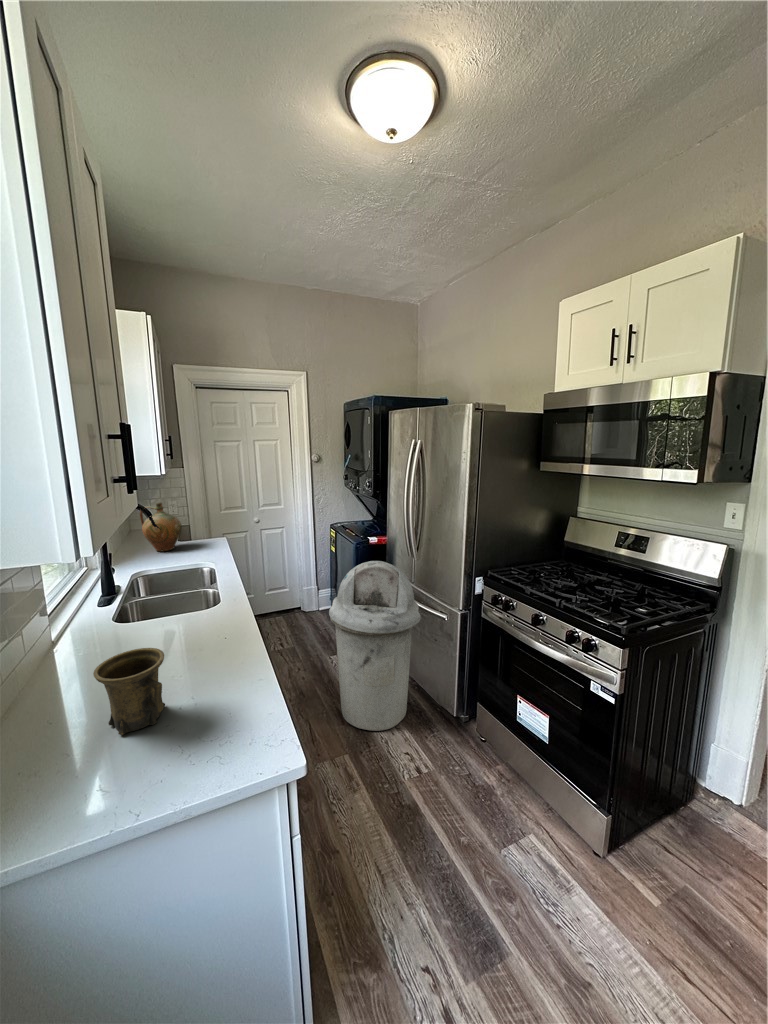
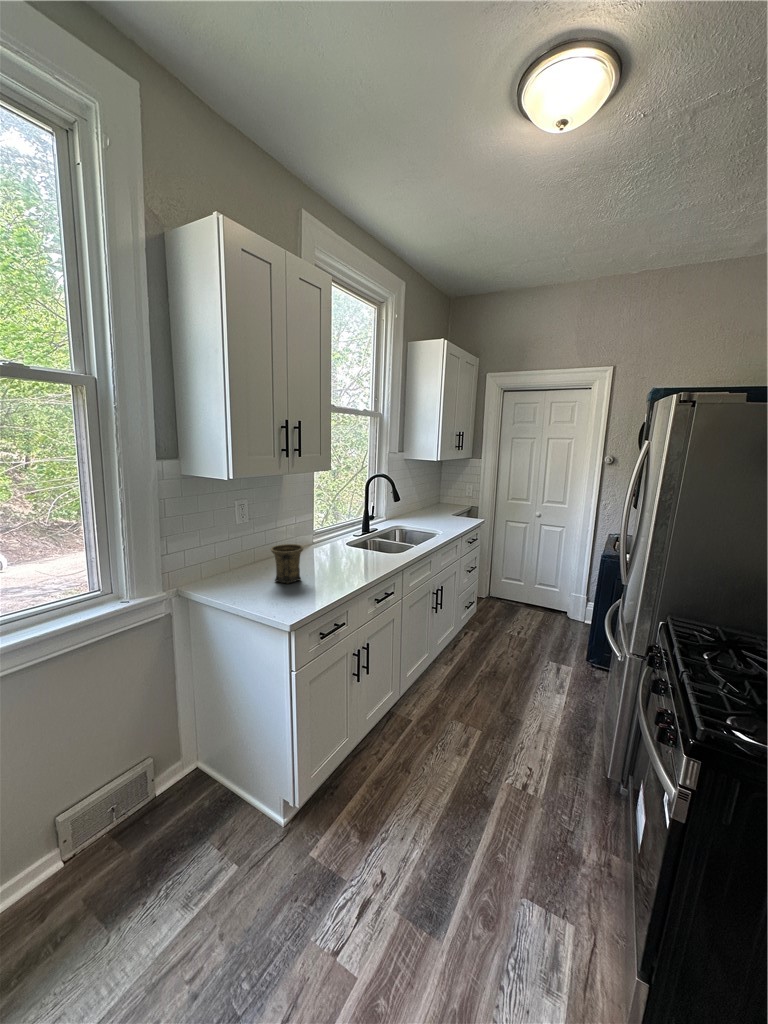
ceramic jug: present [140,502,182,551] -> none [425,484,452,521]
trash can: present [329,561,421,731] -> none [504,565,609,745]

